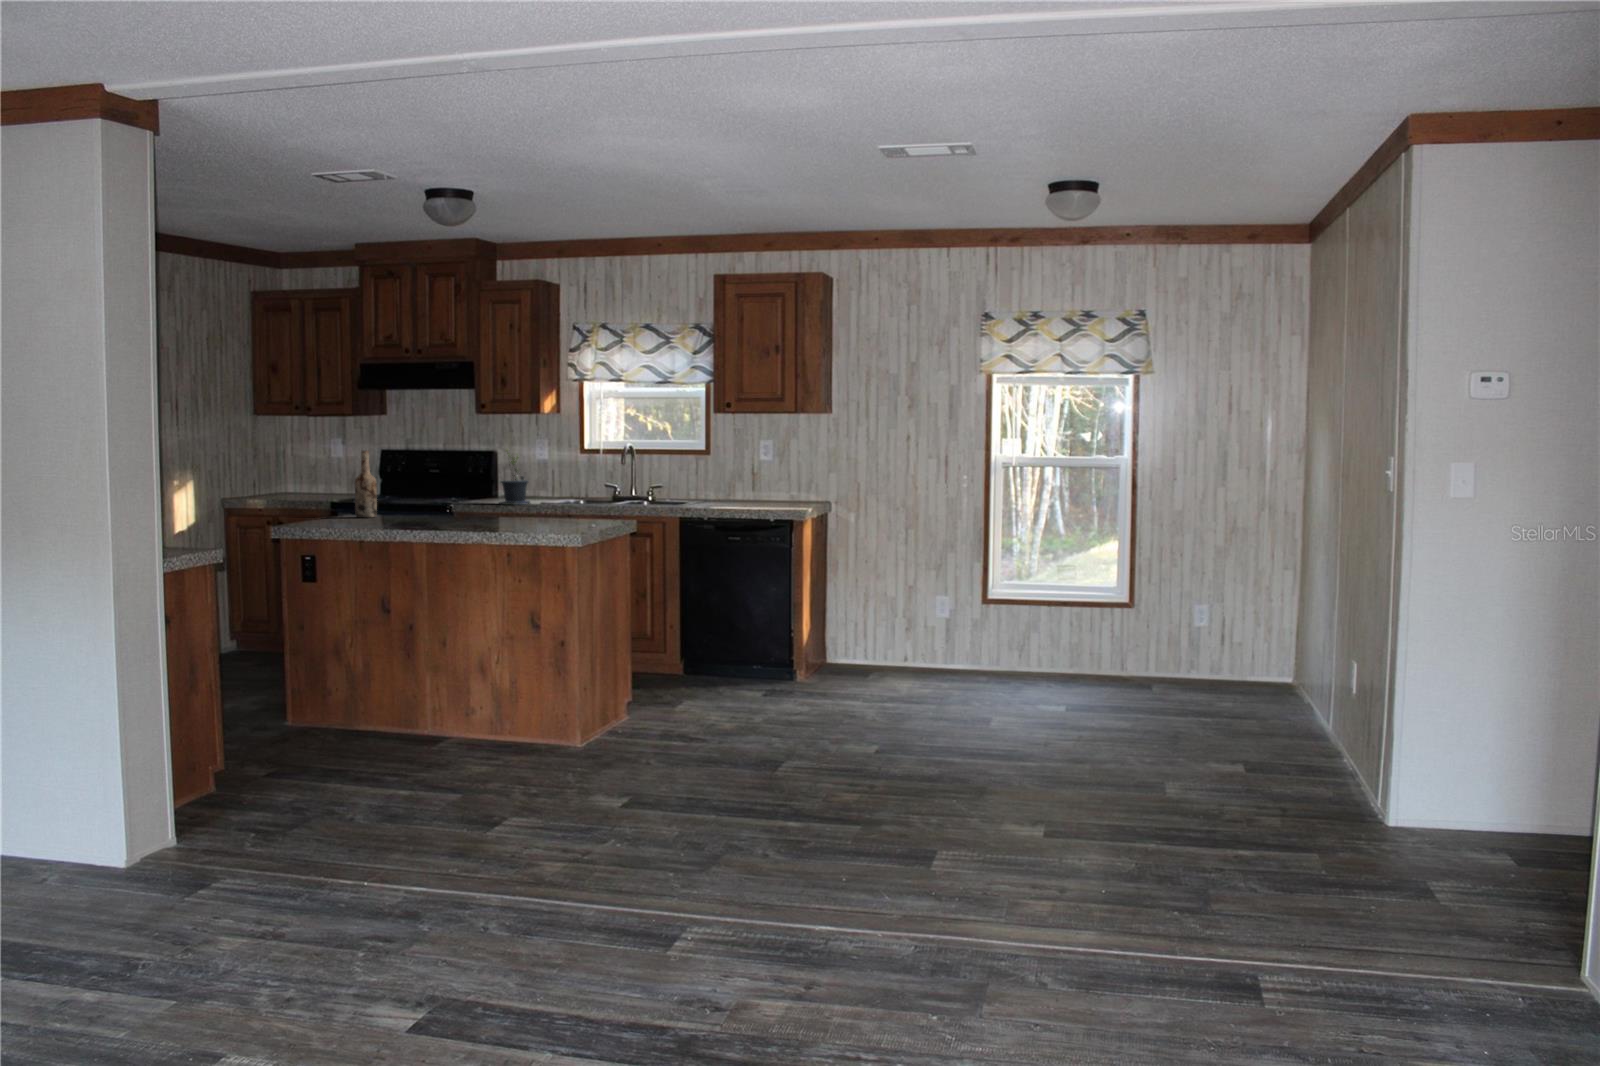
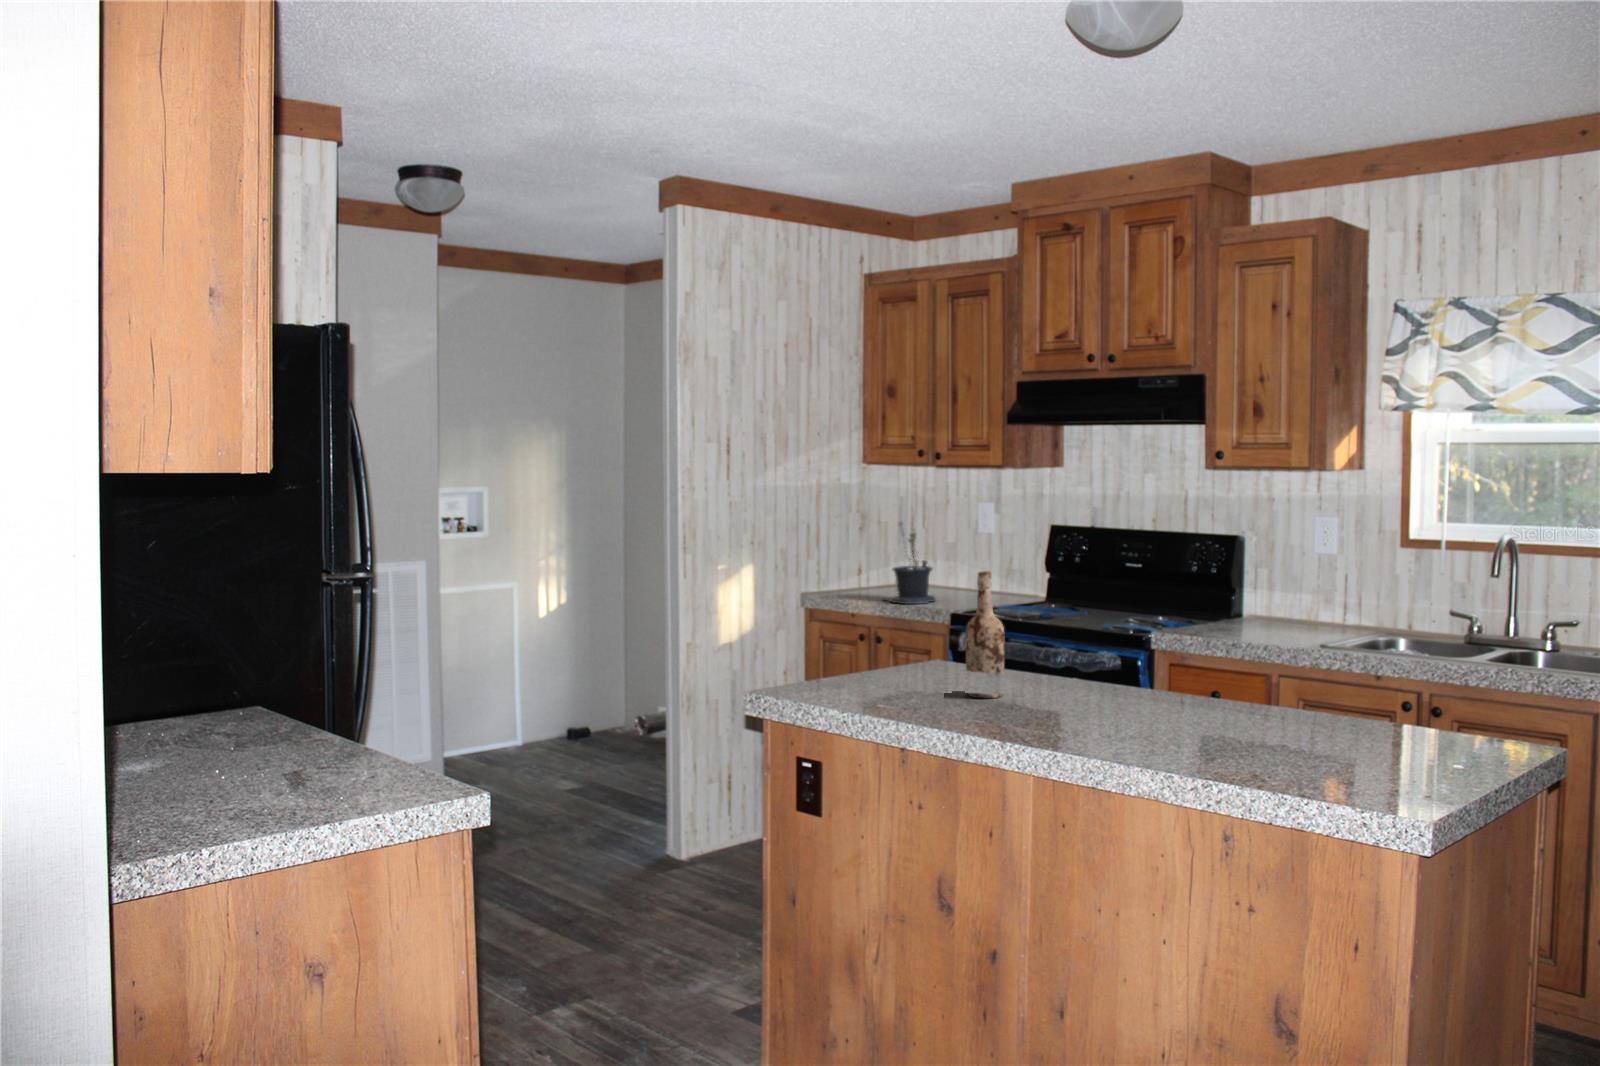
potted plant: present [499,449,530,505] -> present [890,521,935,604]

